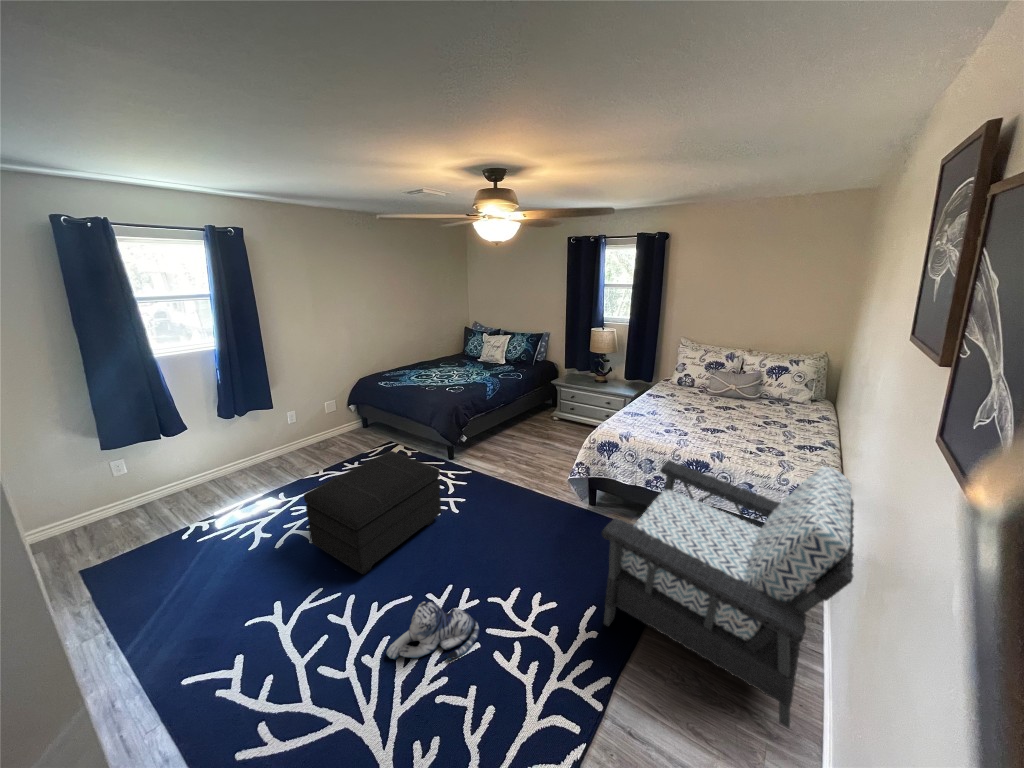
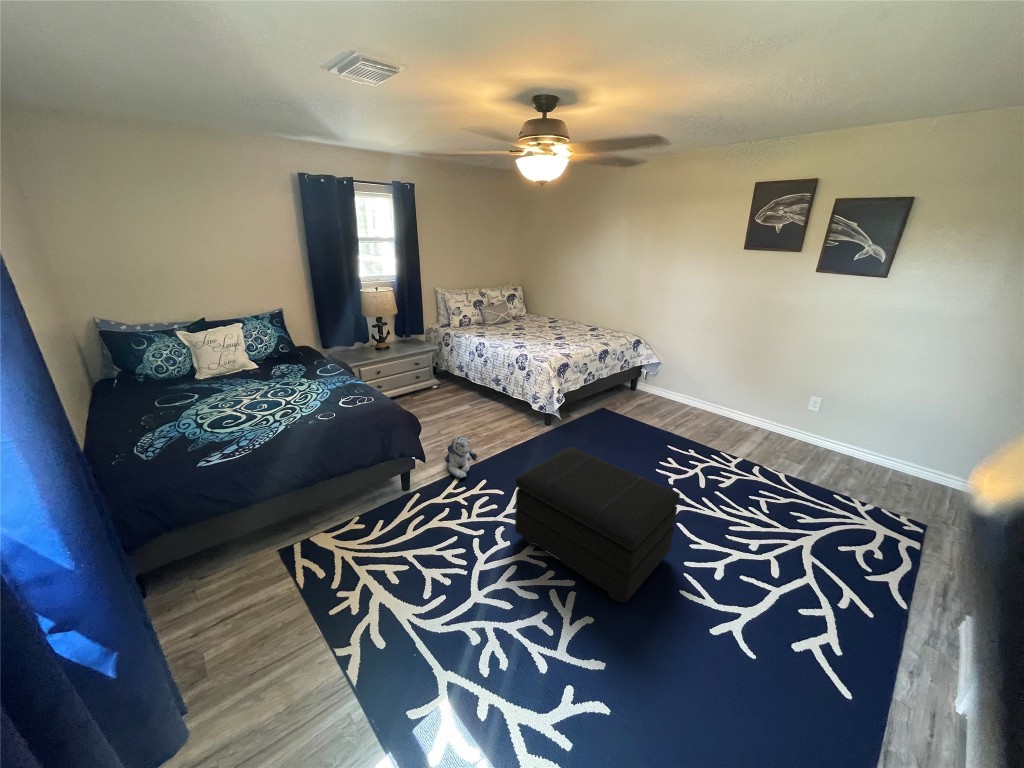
armchair: present [602,460,854,728] -> none [601,313,740,445]
plush toy: present [387,602,480,660] -> present [446,436,477,478]

